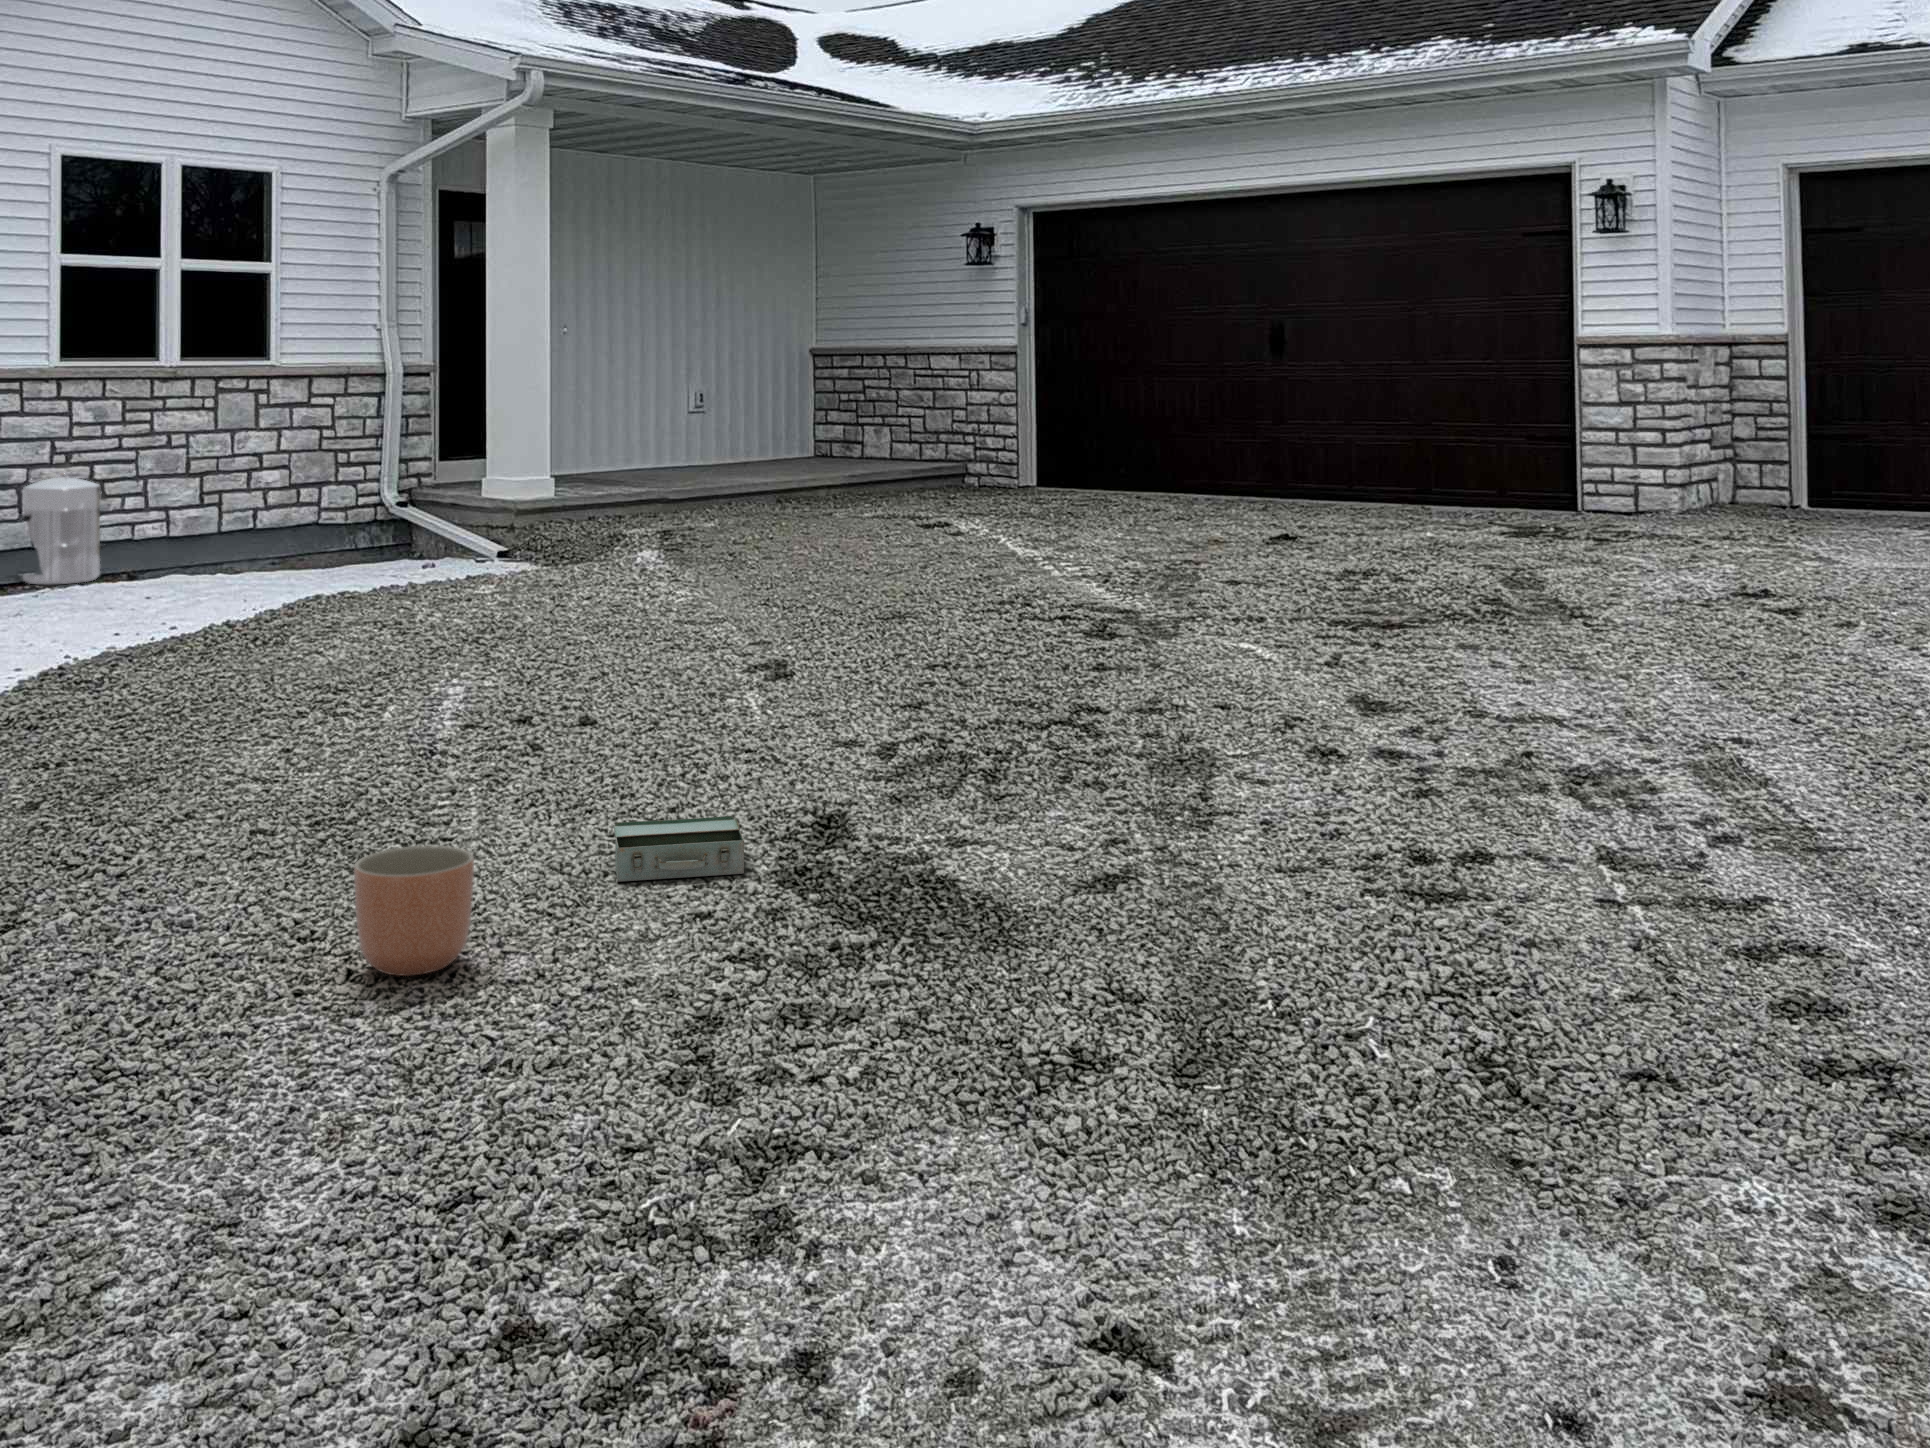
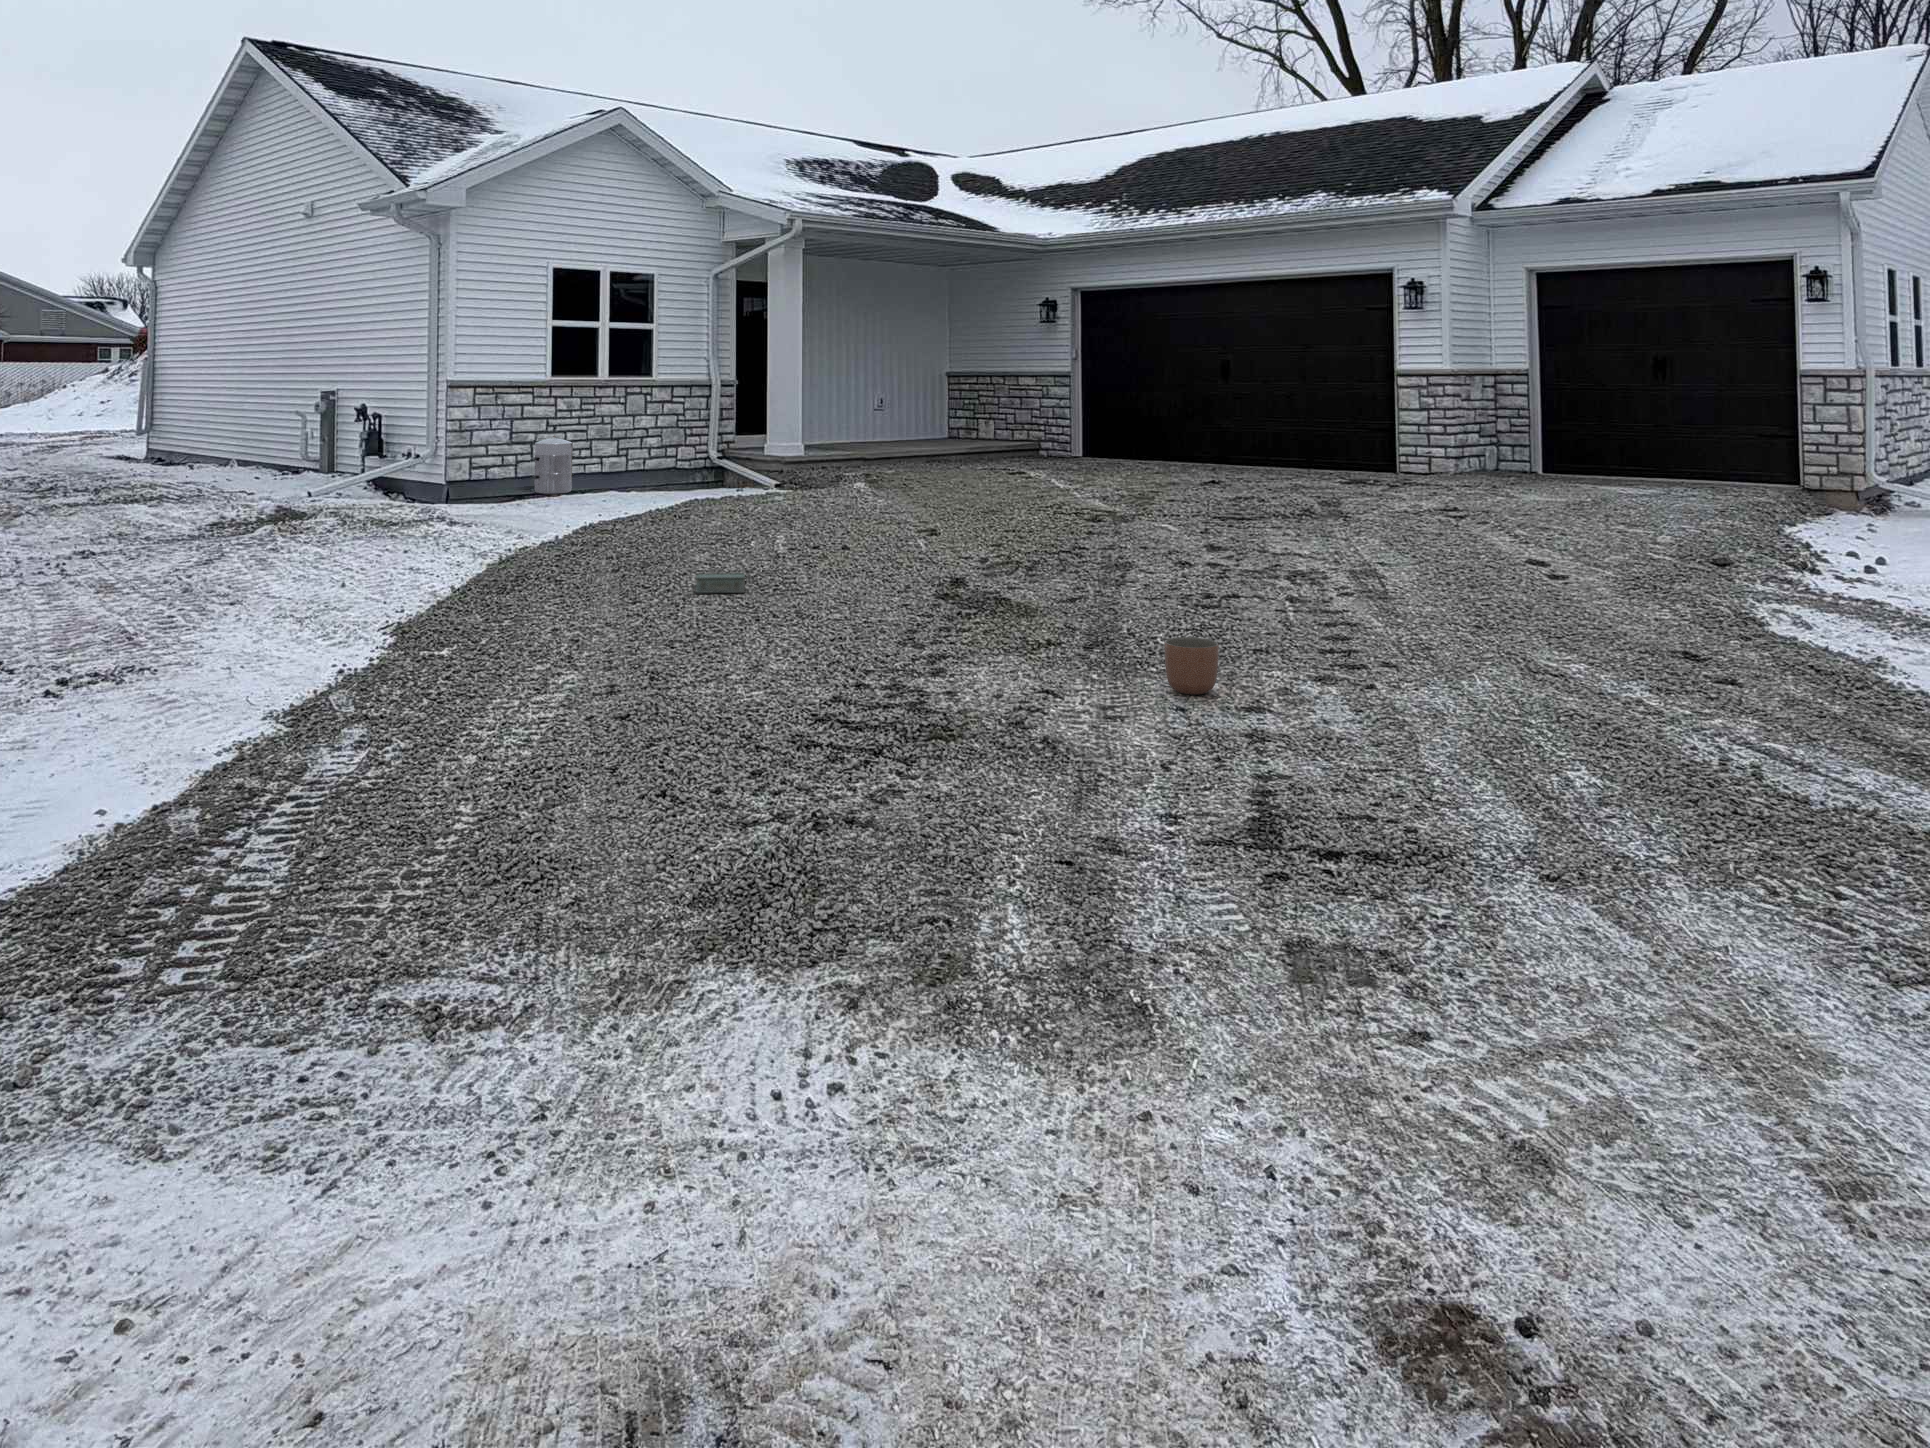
toolbox: present [613,816,744,882] -> present [696,573,745,593]
planter: present [354,846,474,976] -> present [1165,637,1219,695]

